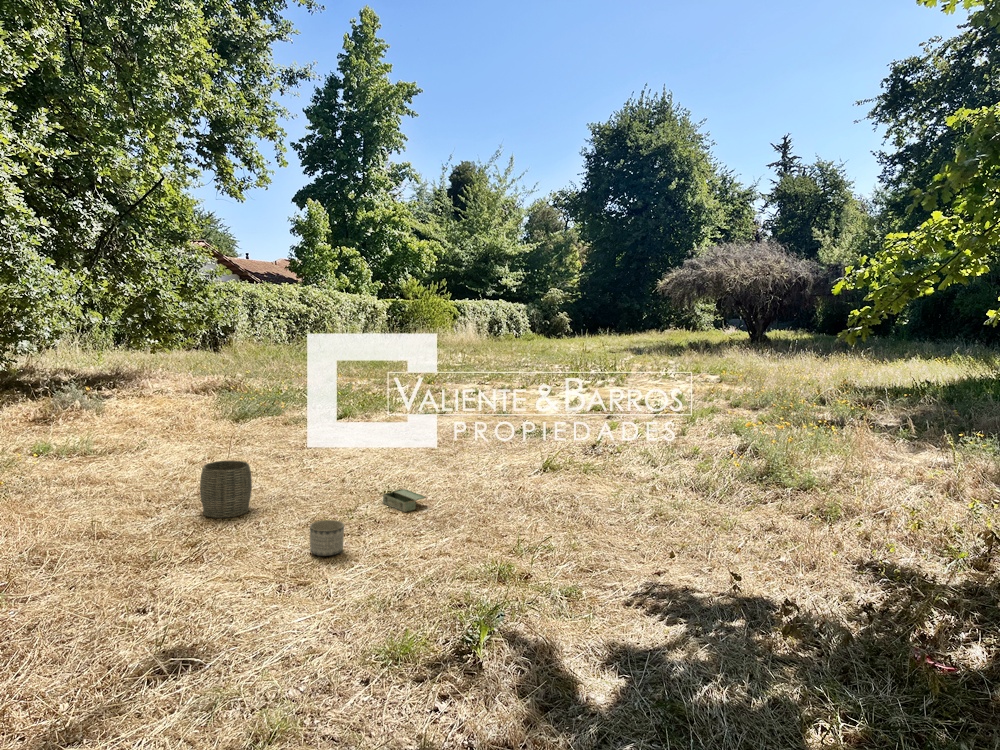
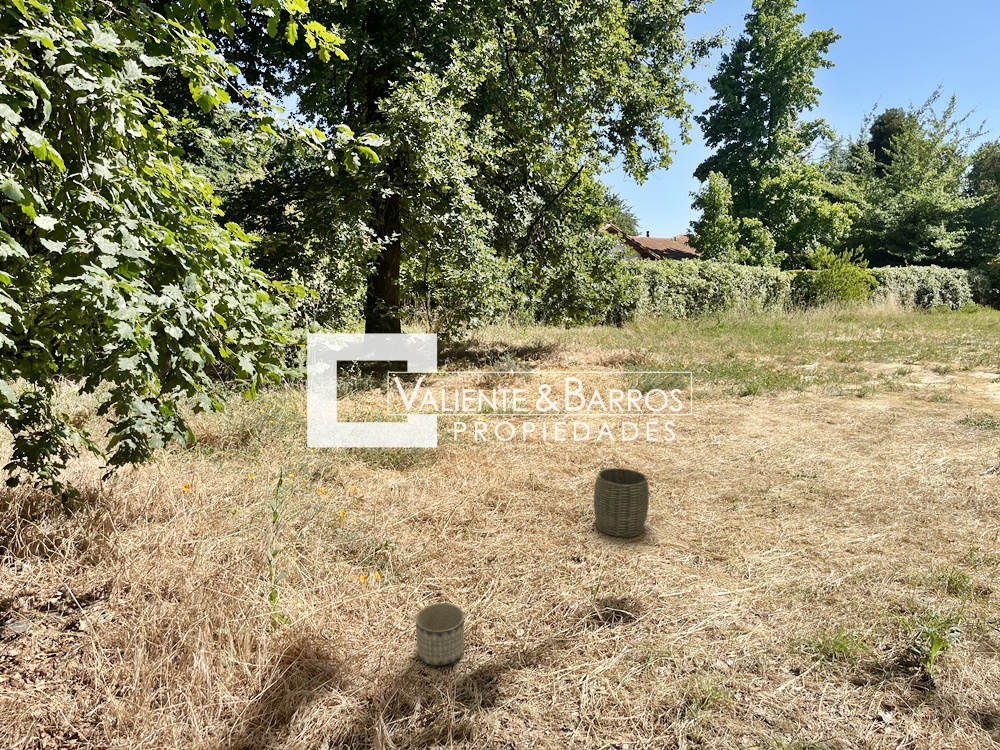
toolbox: present [383,489,426,512] -> none [816,538,887,579]
planter: present [310,520,344,556] -> present [416,603,464,665]

